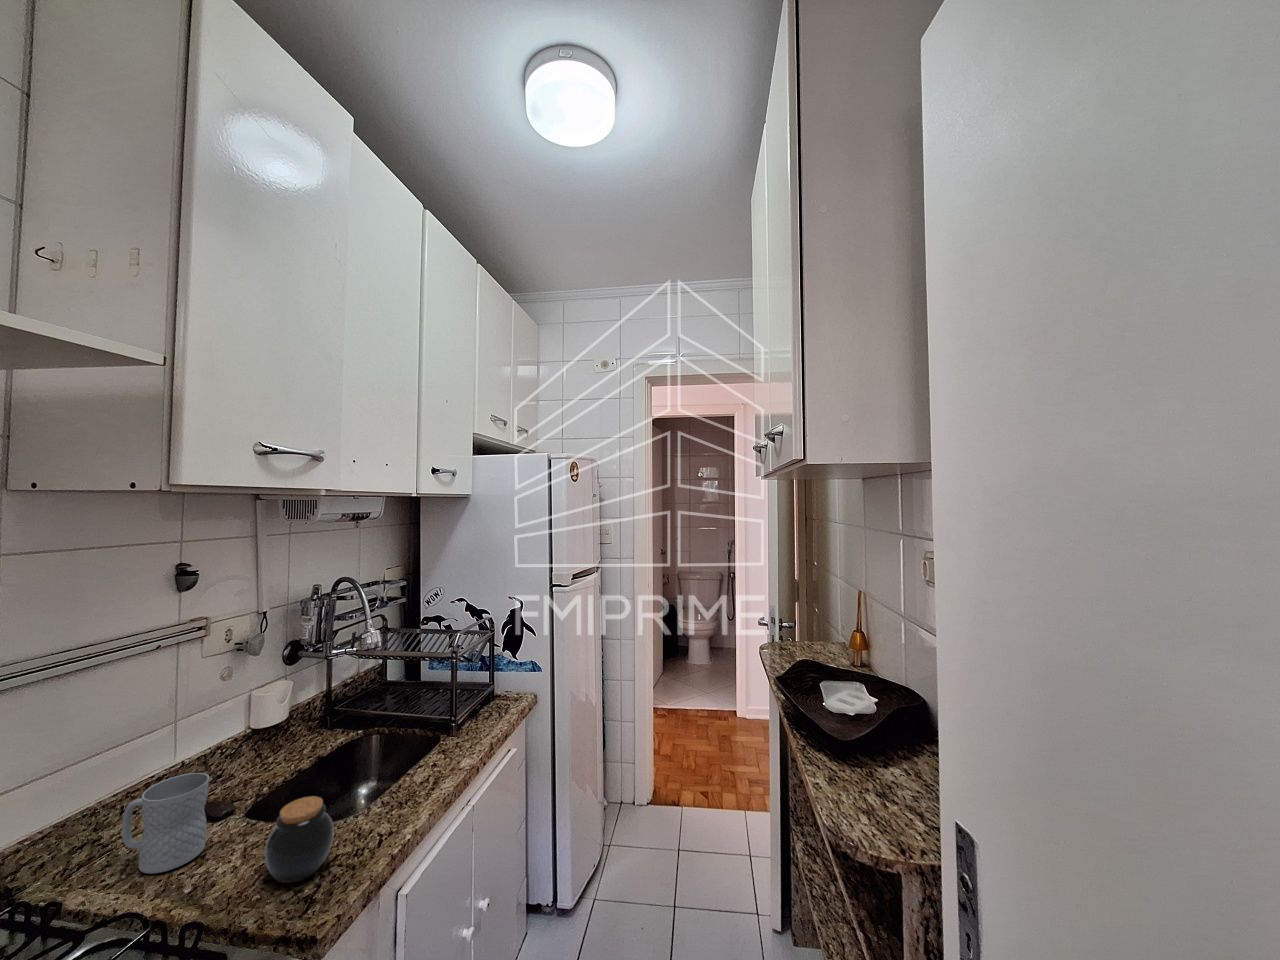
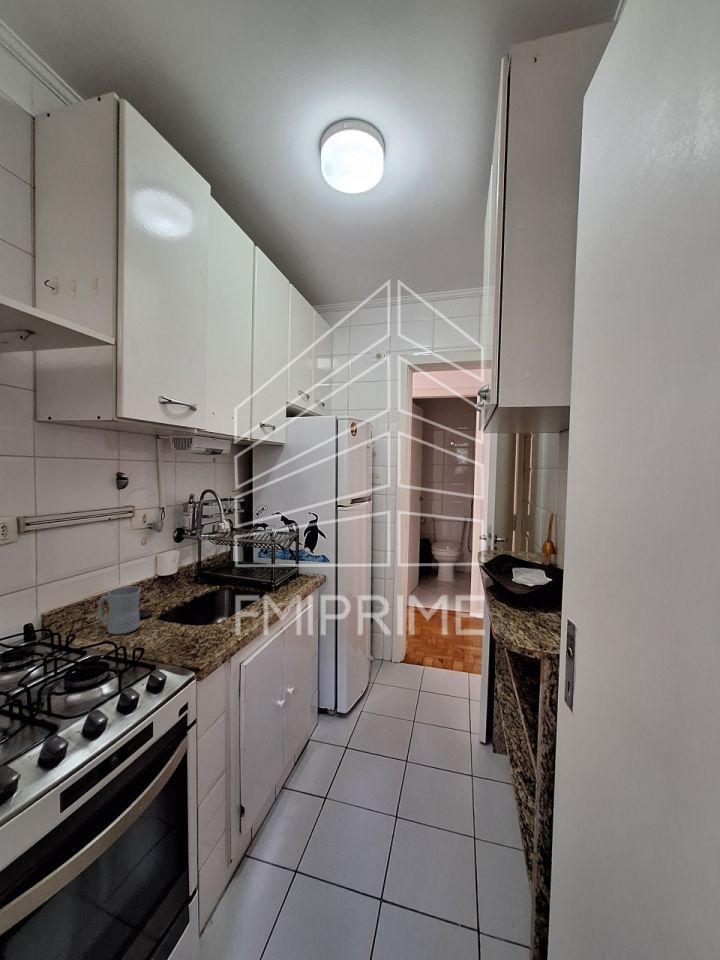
jar: present [265,796,334,883] -> none [171,603,207,646]

